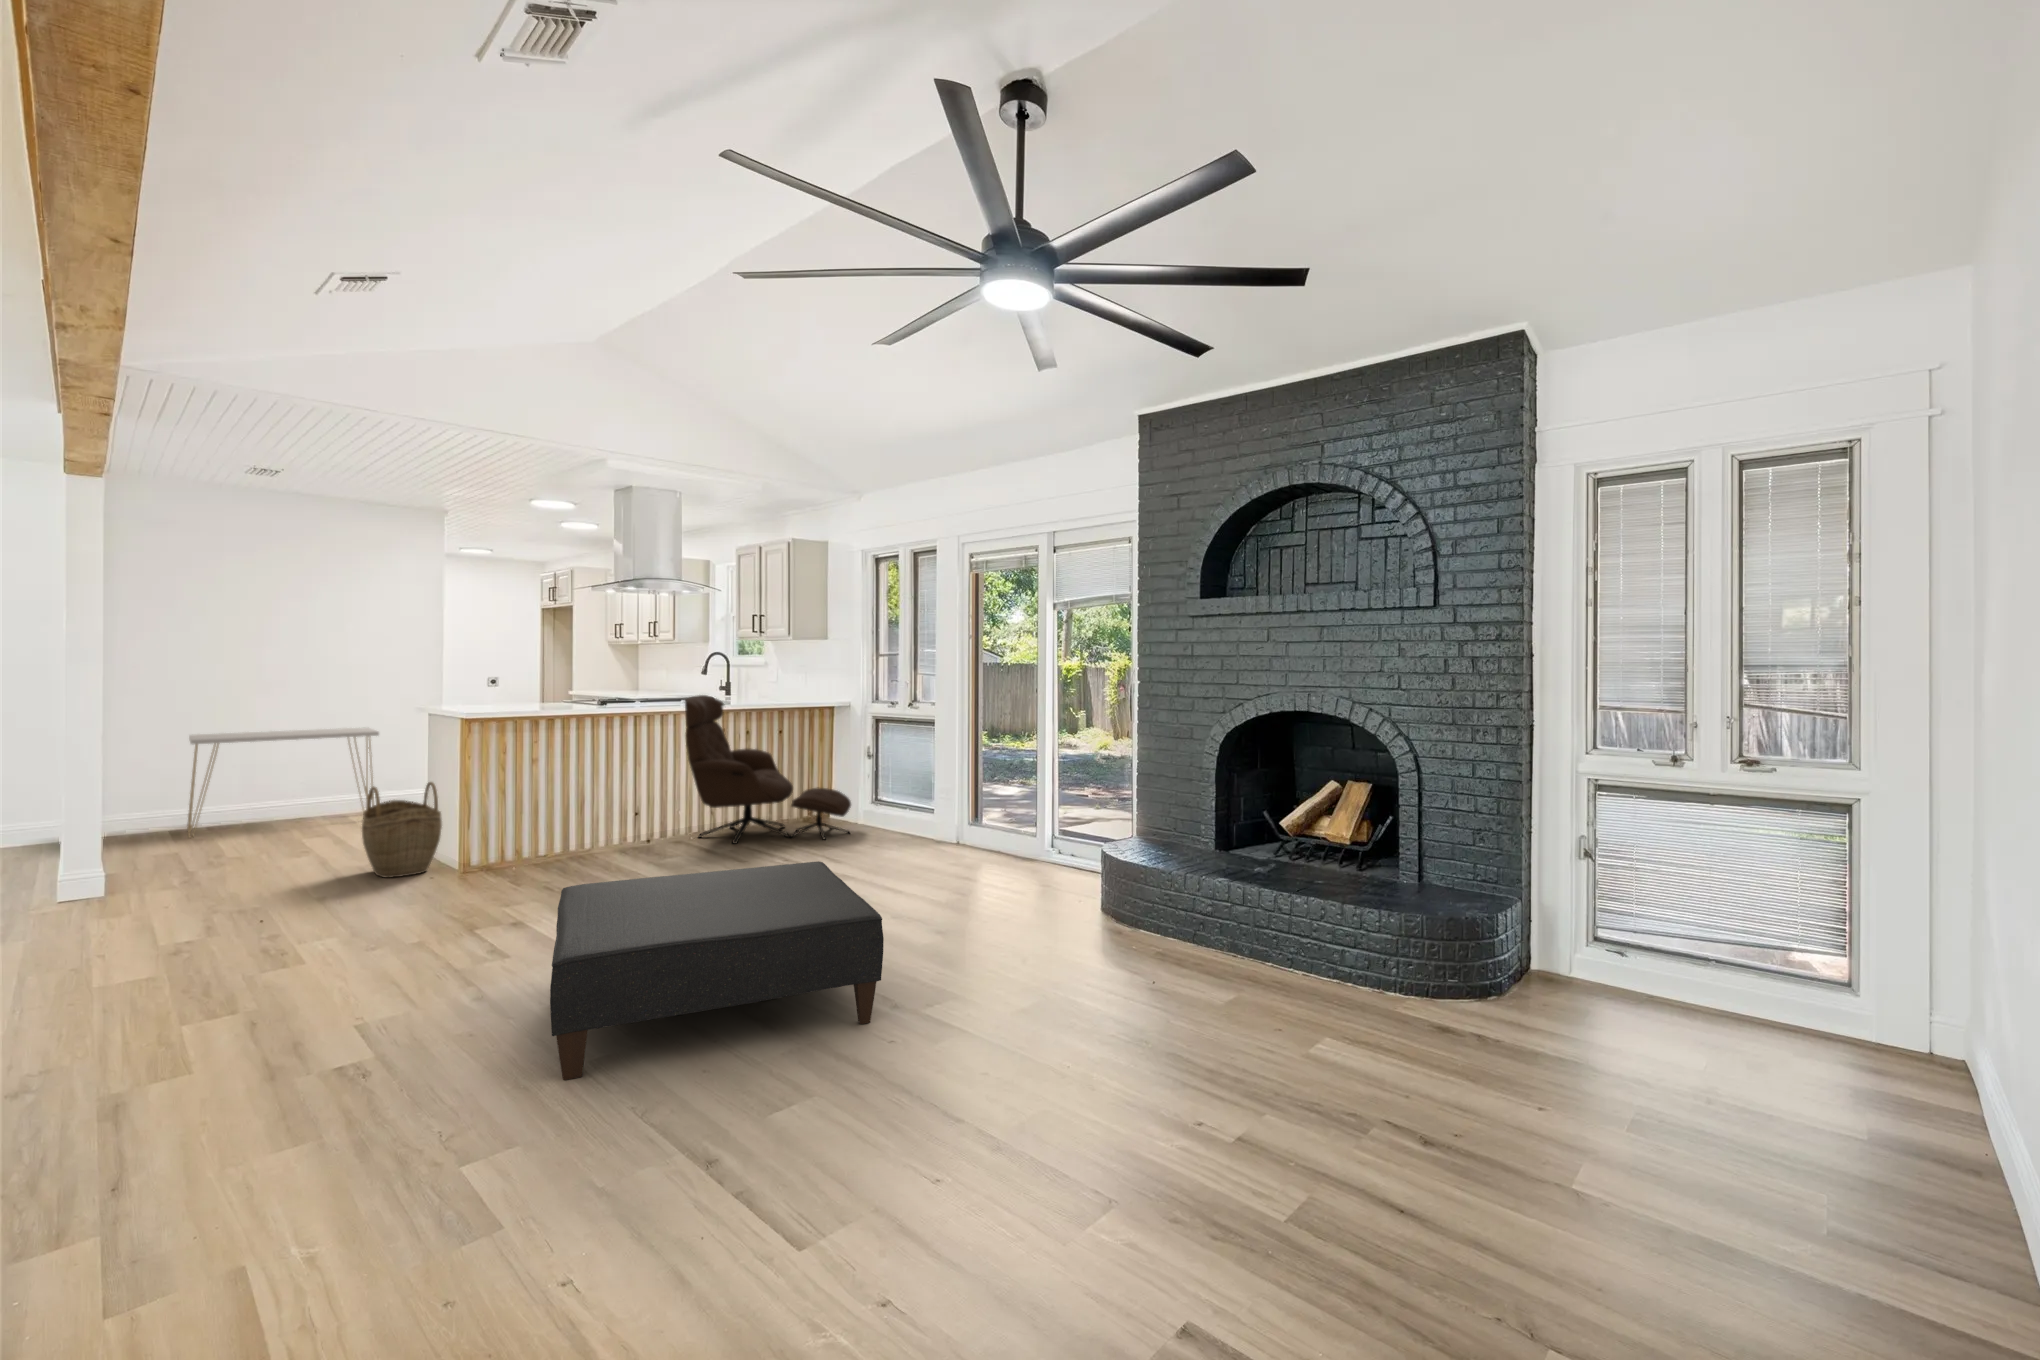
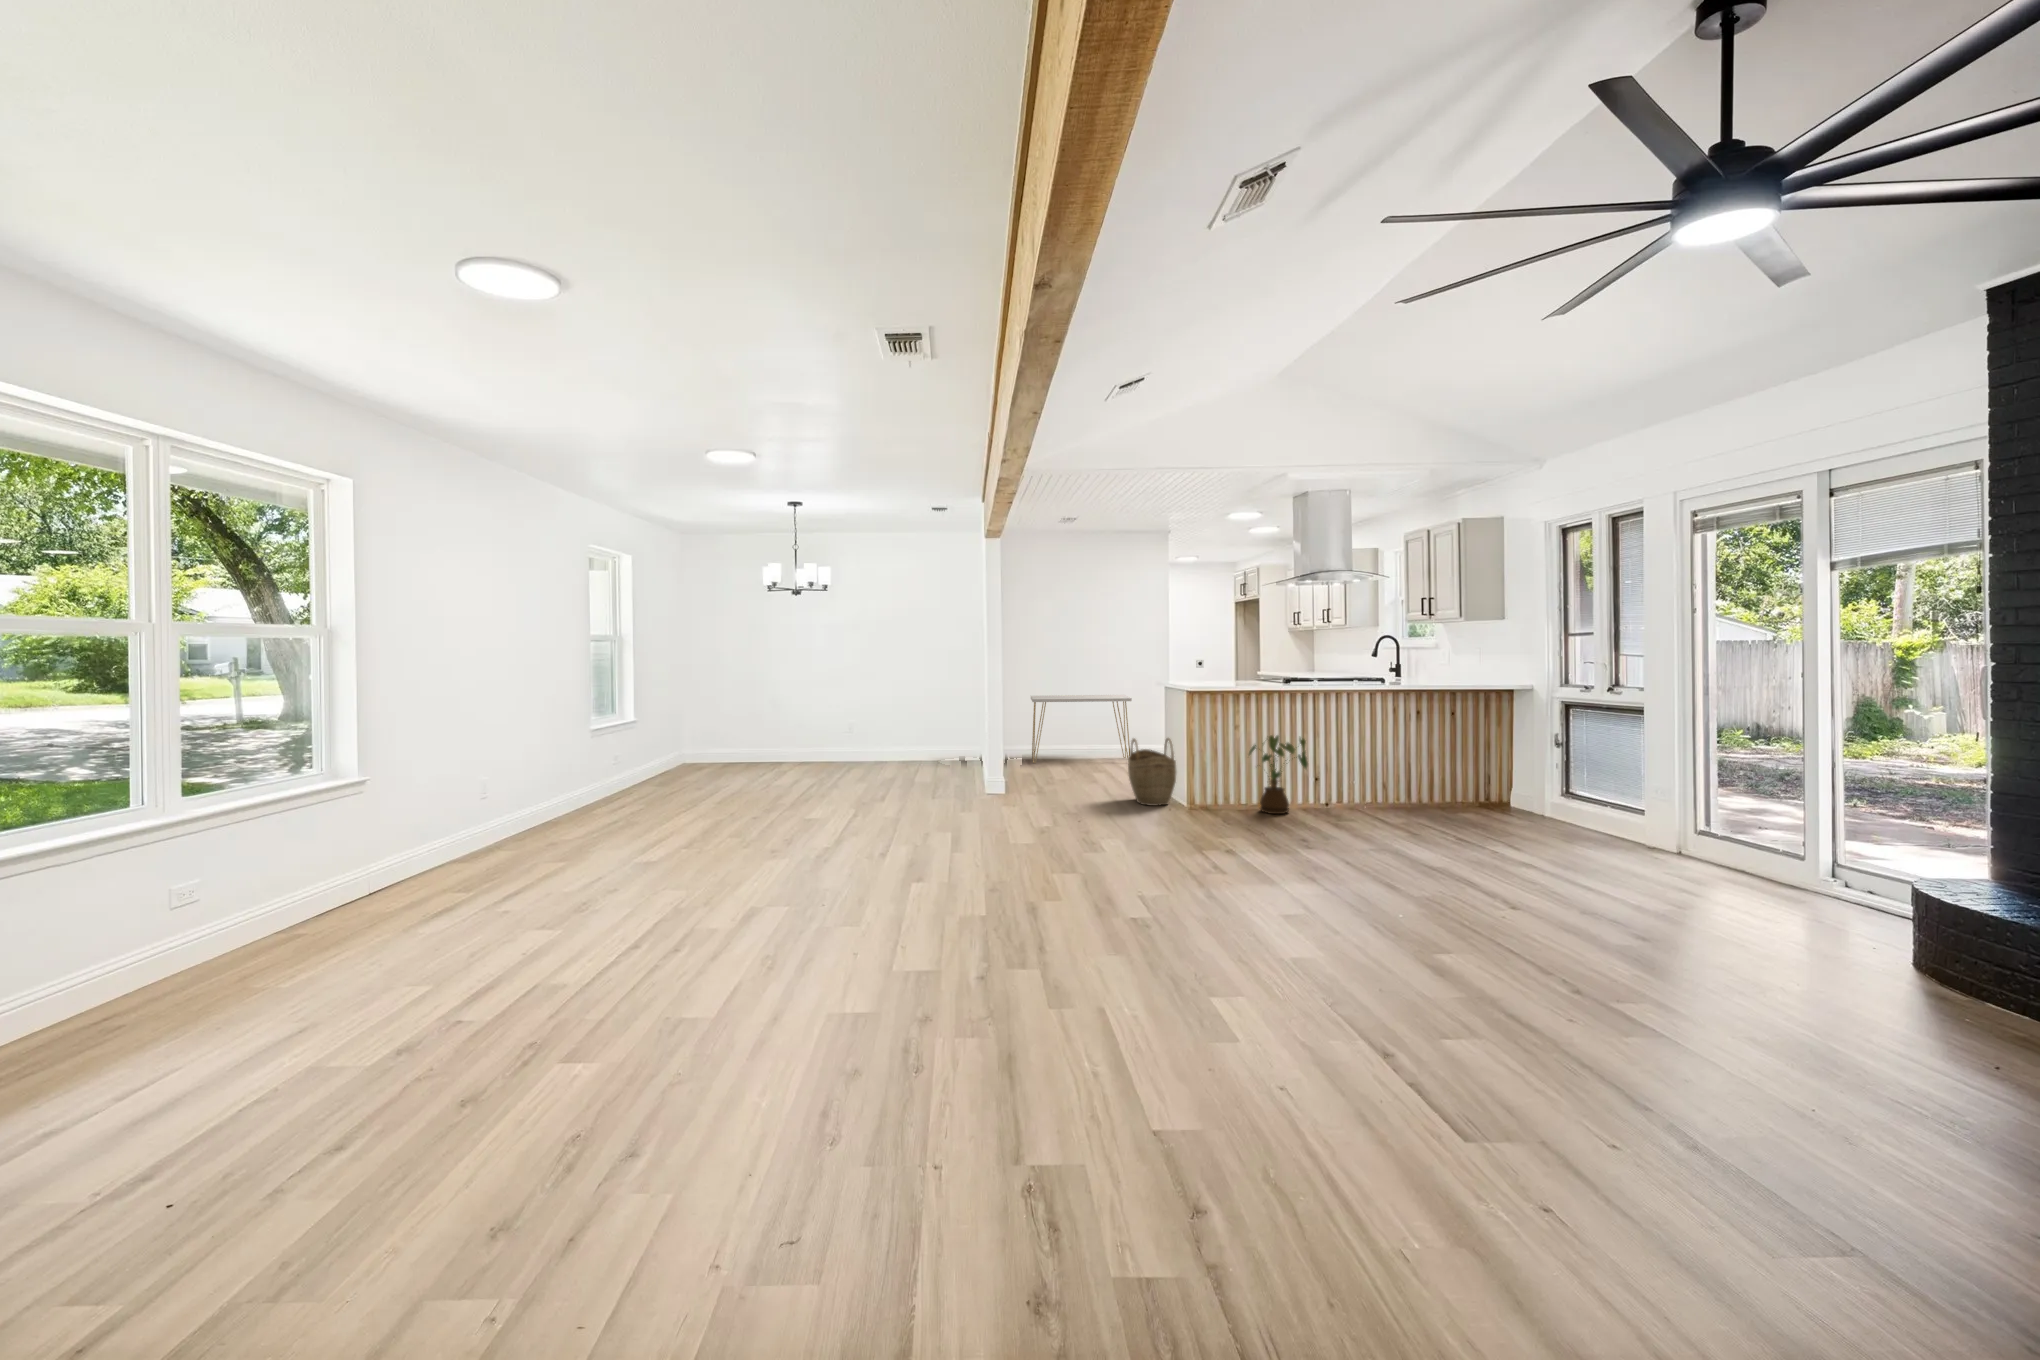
lounge chair: present [685,695,851,844] -> none [1358,676,1537,825]
house plant: none [545,767,623,863] -> present [1249,735,1308,814]
ottoman: present [550,861,884,1080] -> none [1268,829,1572,1005]

